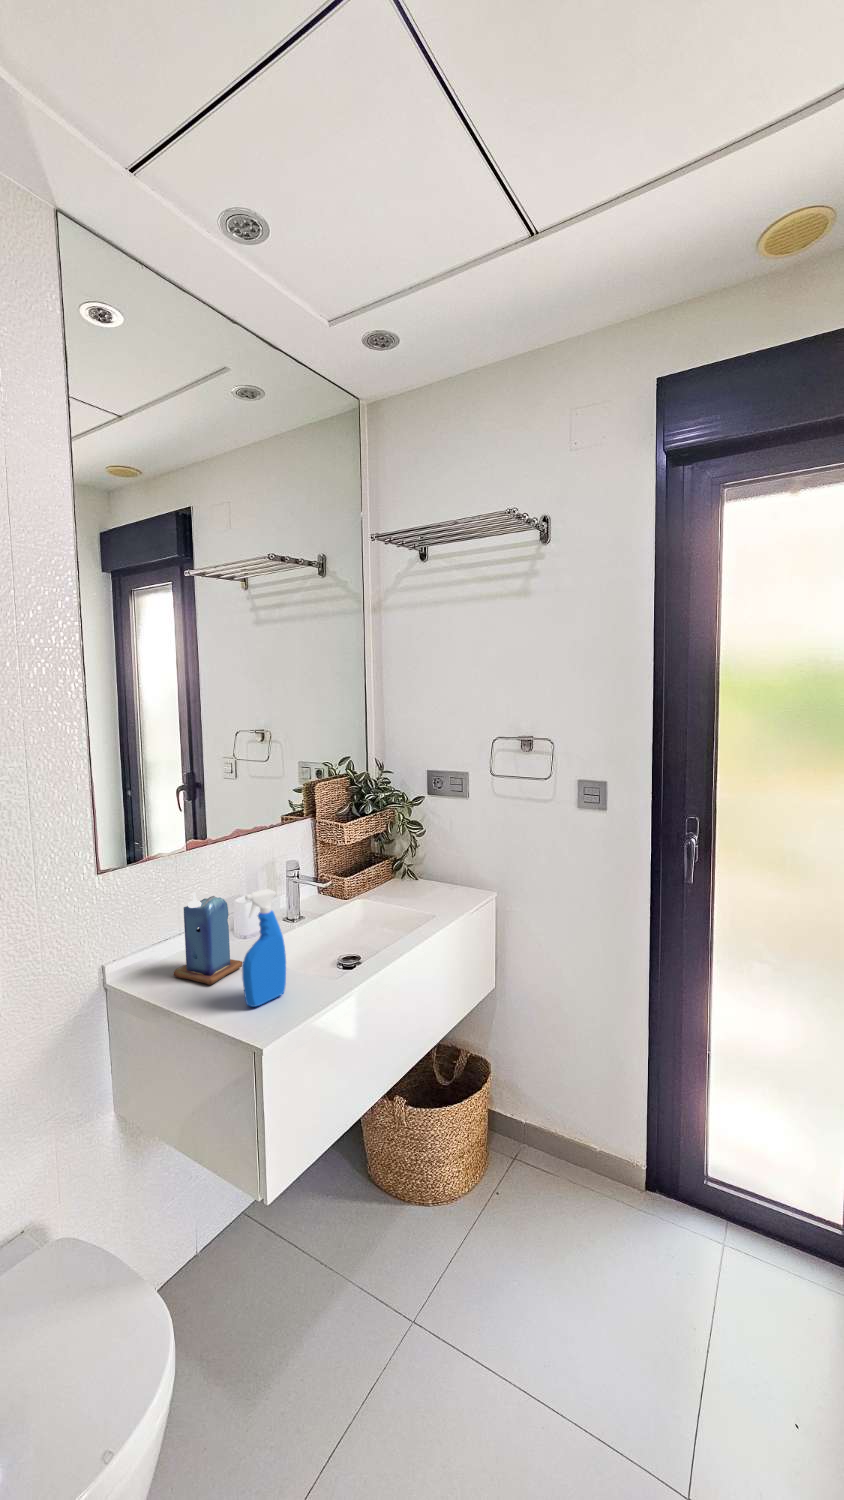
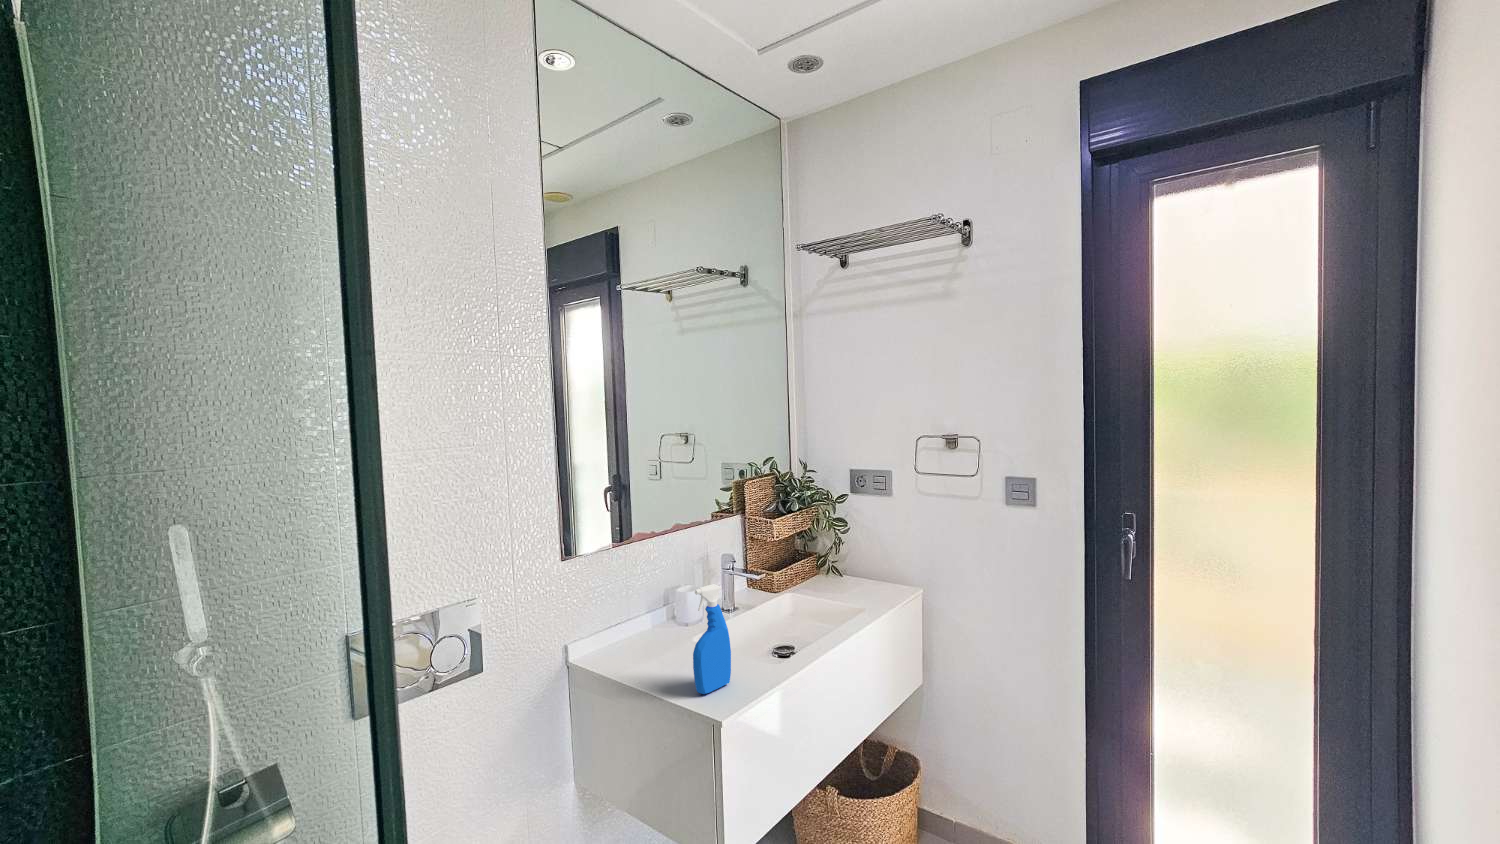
candle: present [173,892,242,985] -> none [626,586,687,673]

